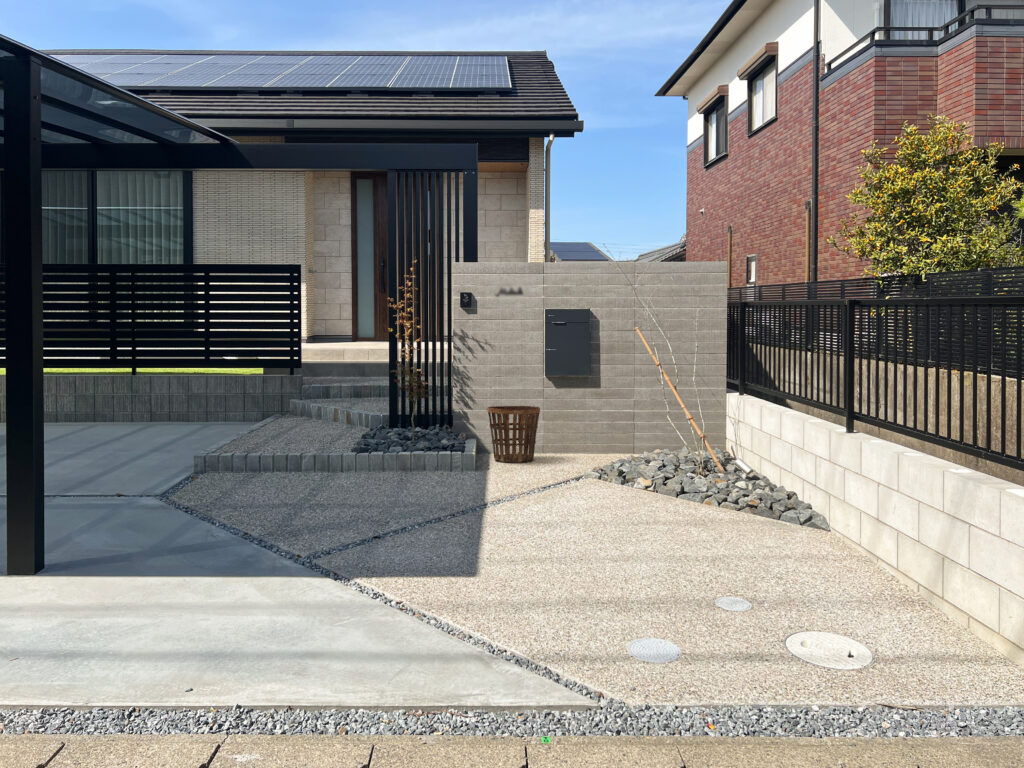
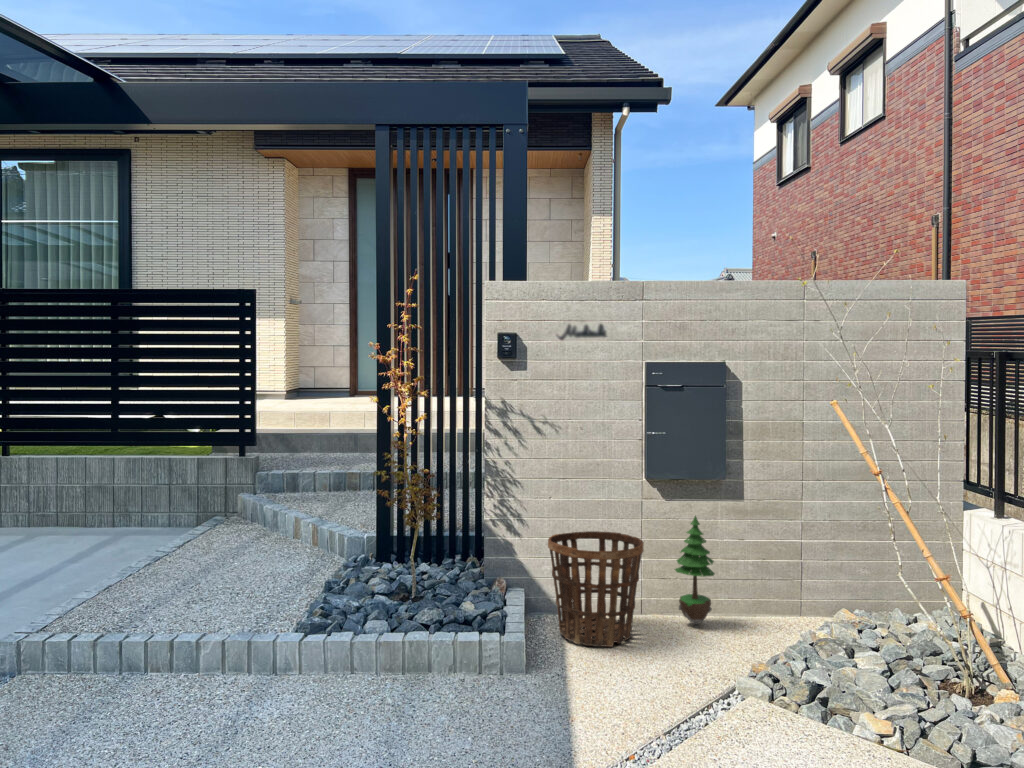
potted tree: none [560,395,583,457] -> present [675,516,715,625]

